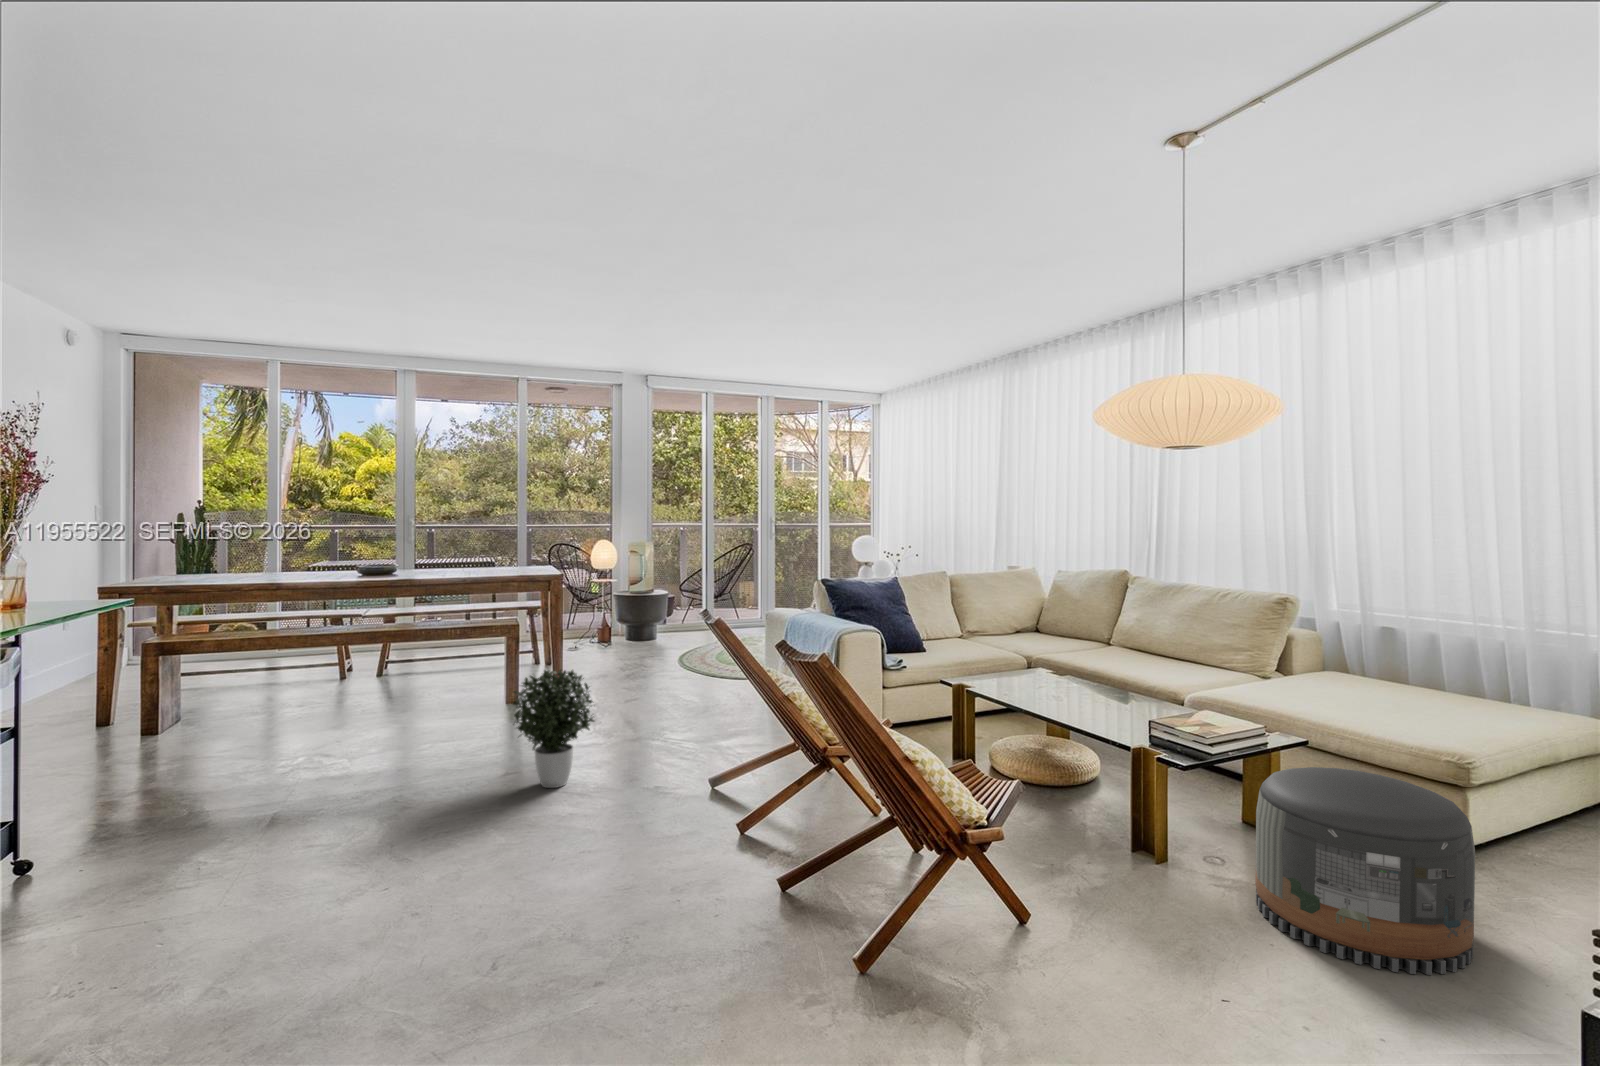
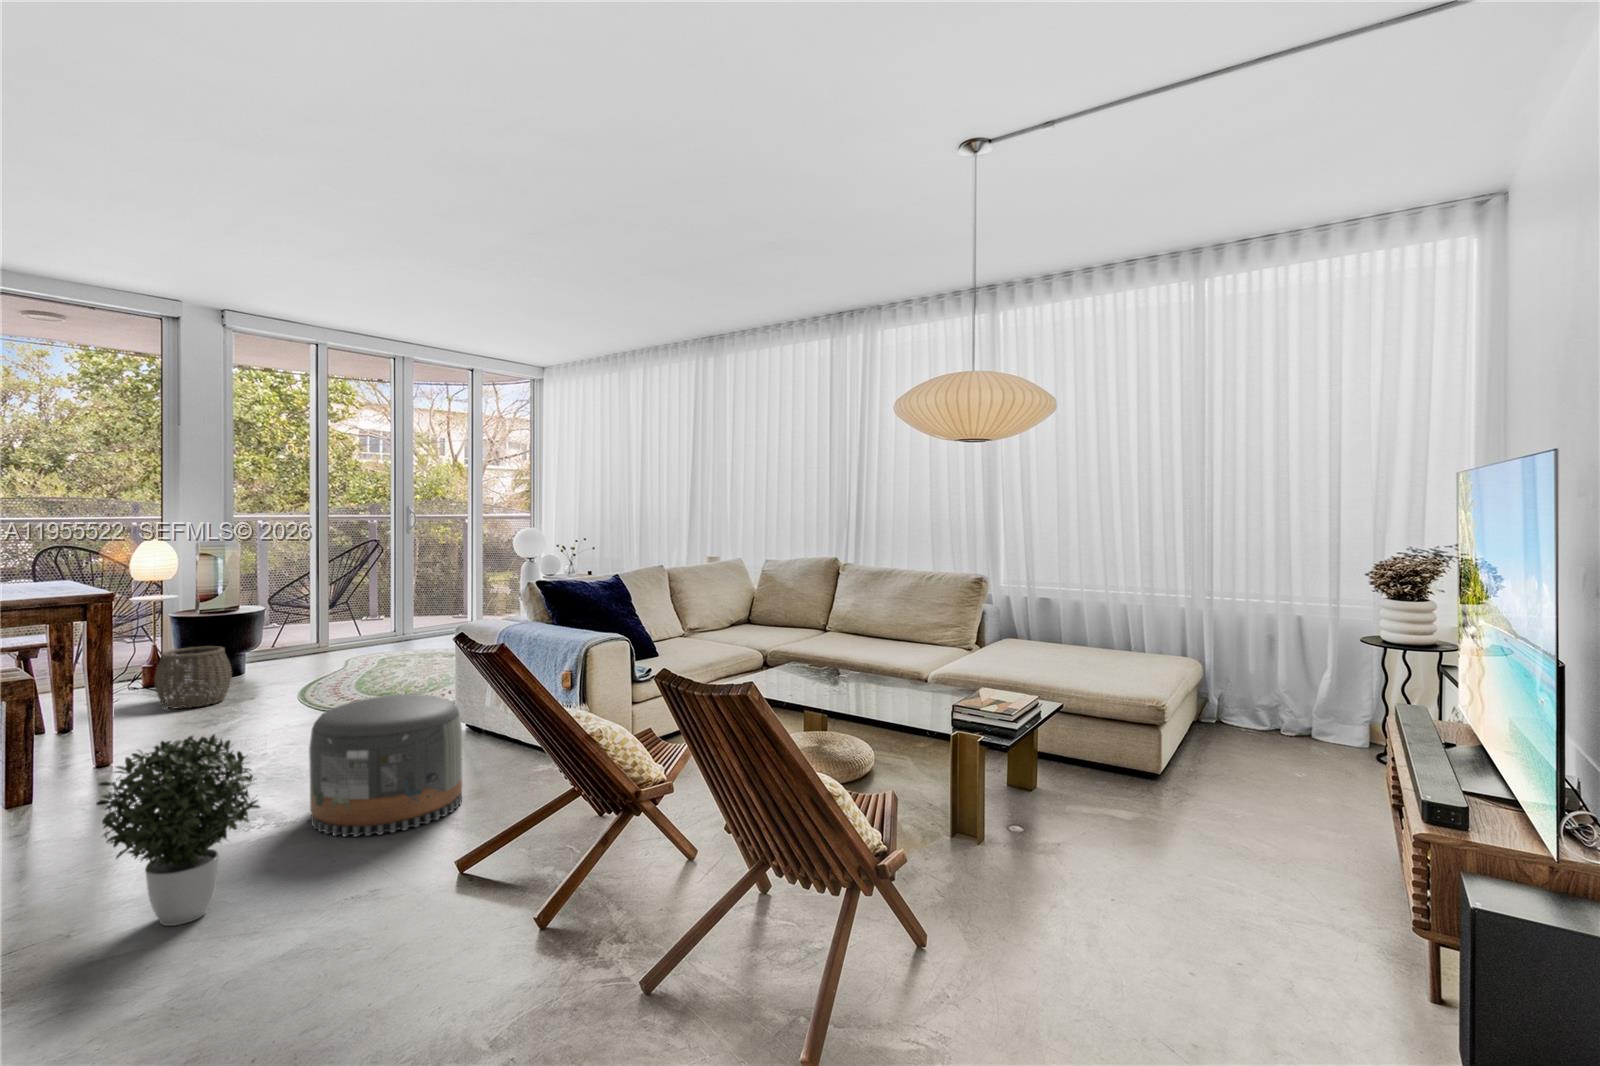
woven basket: none [595,618,640,660] -> present [155,646,232,708]
pouf: present [1255,767,1475,975] -> present [309,694,462,837]

